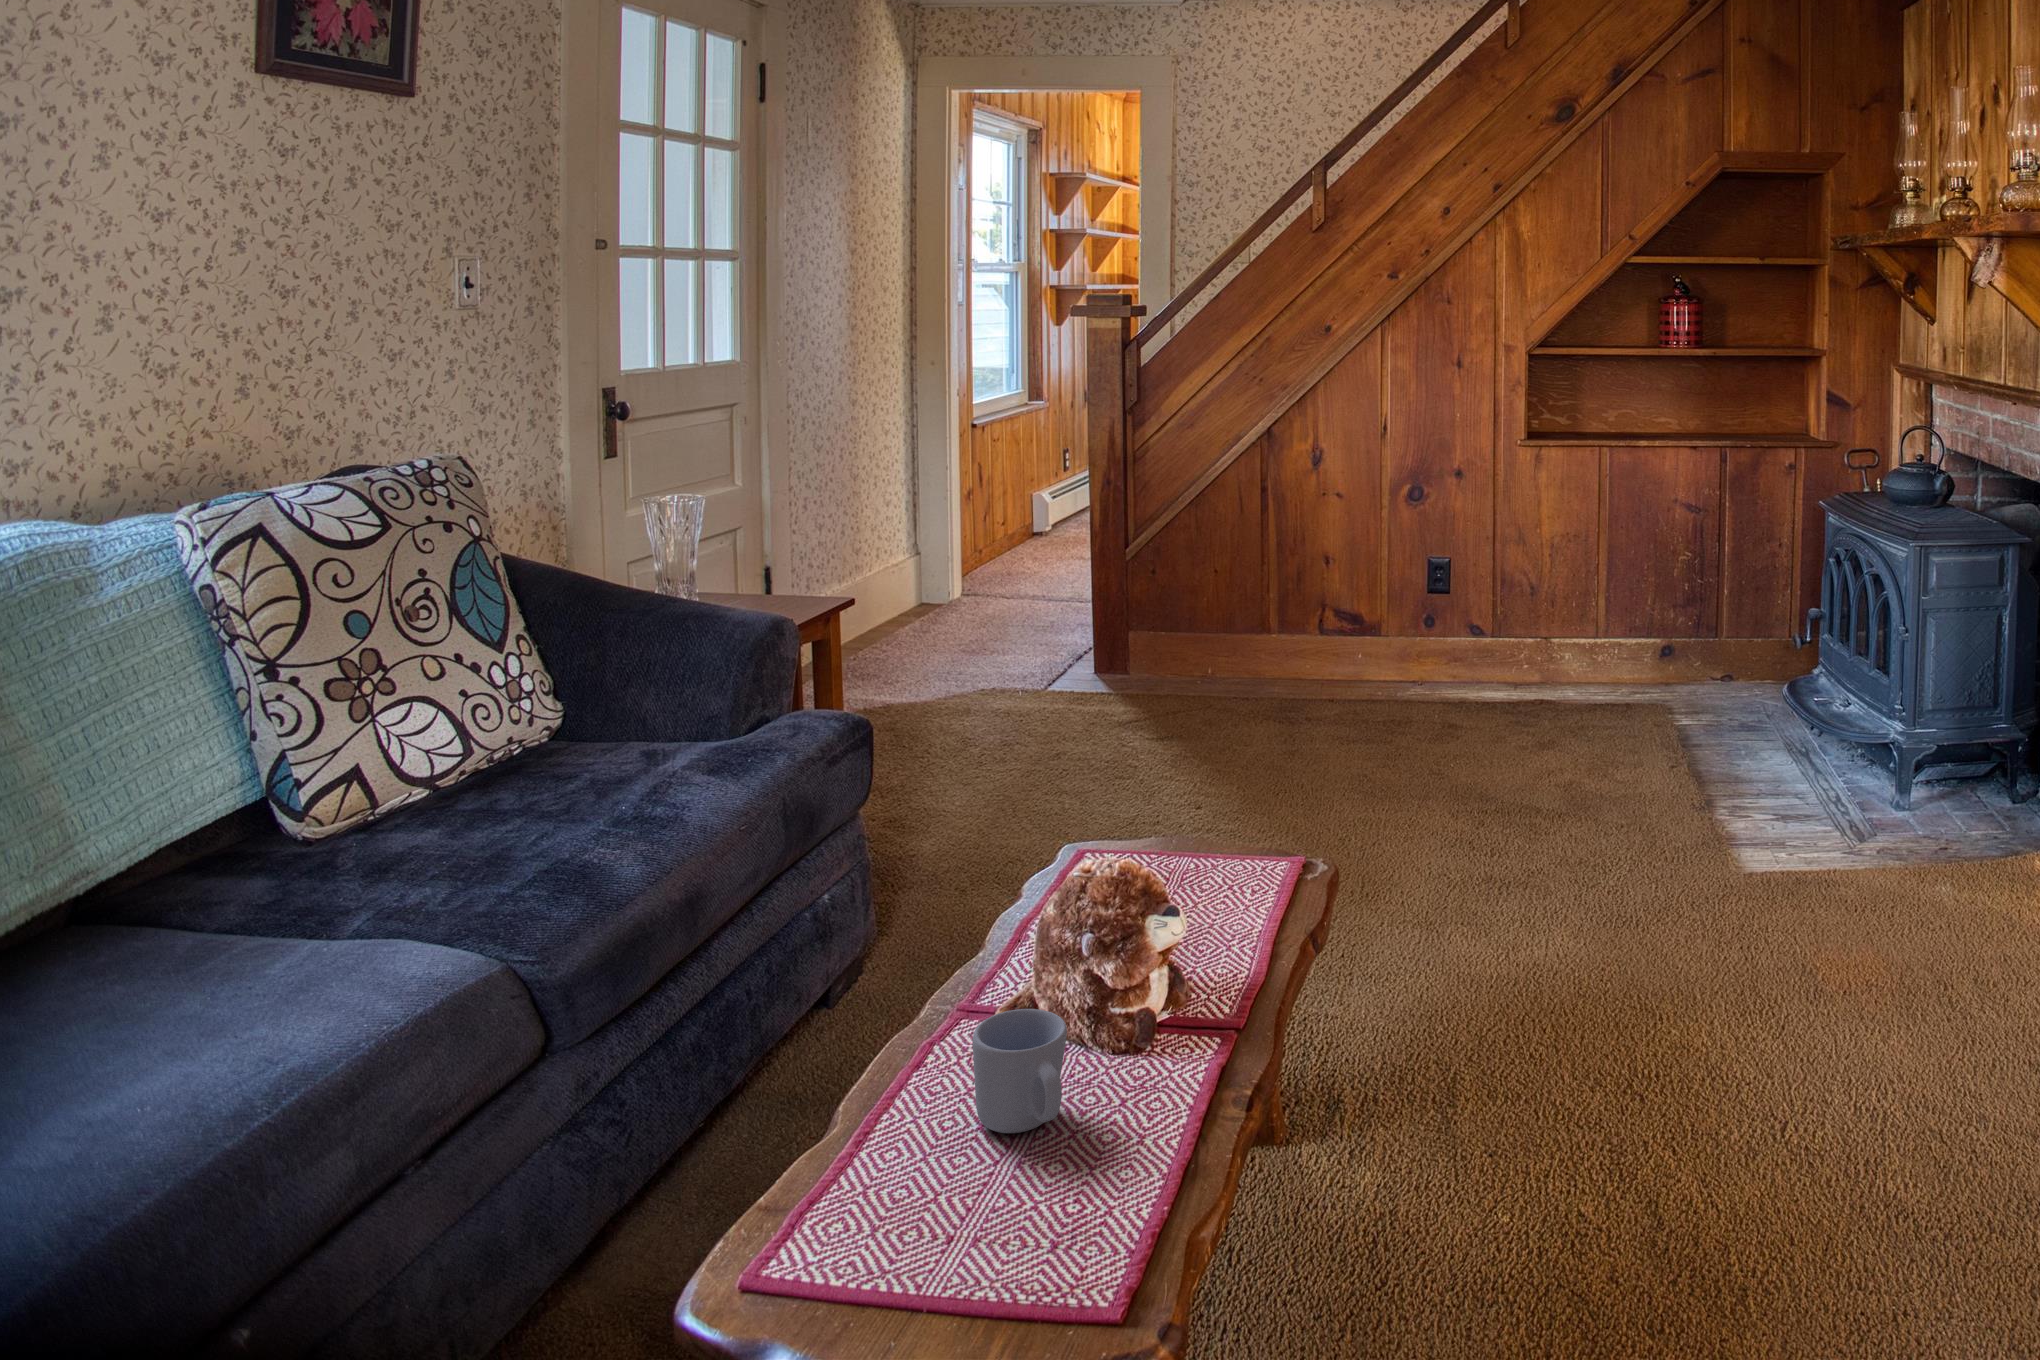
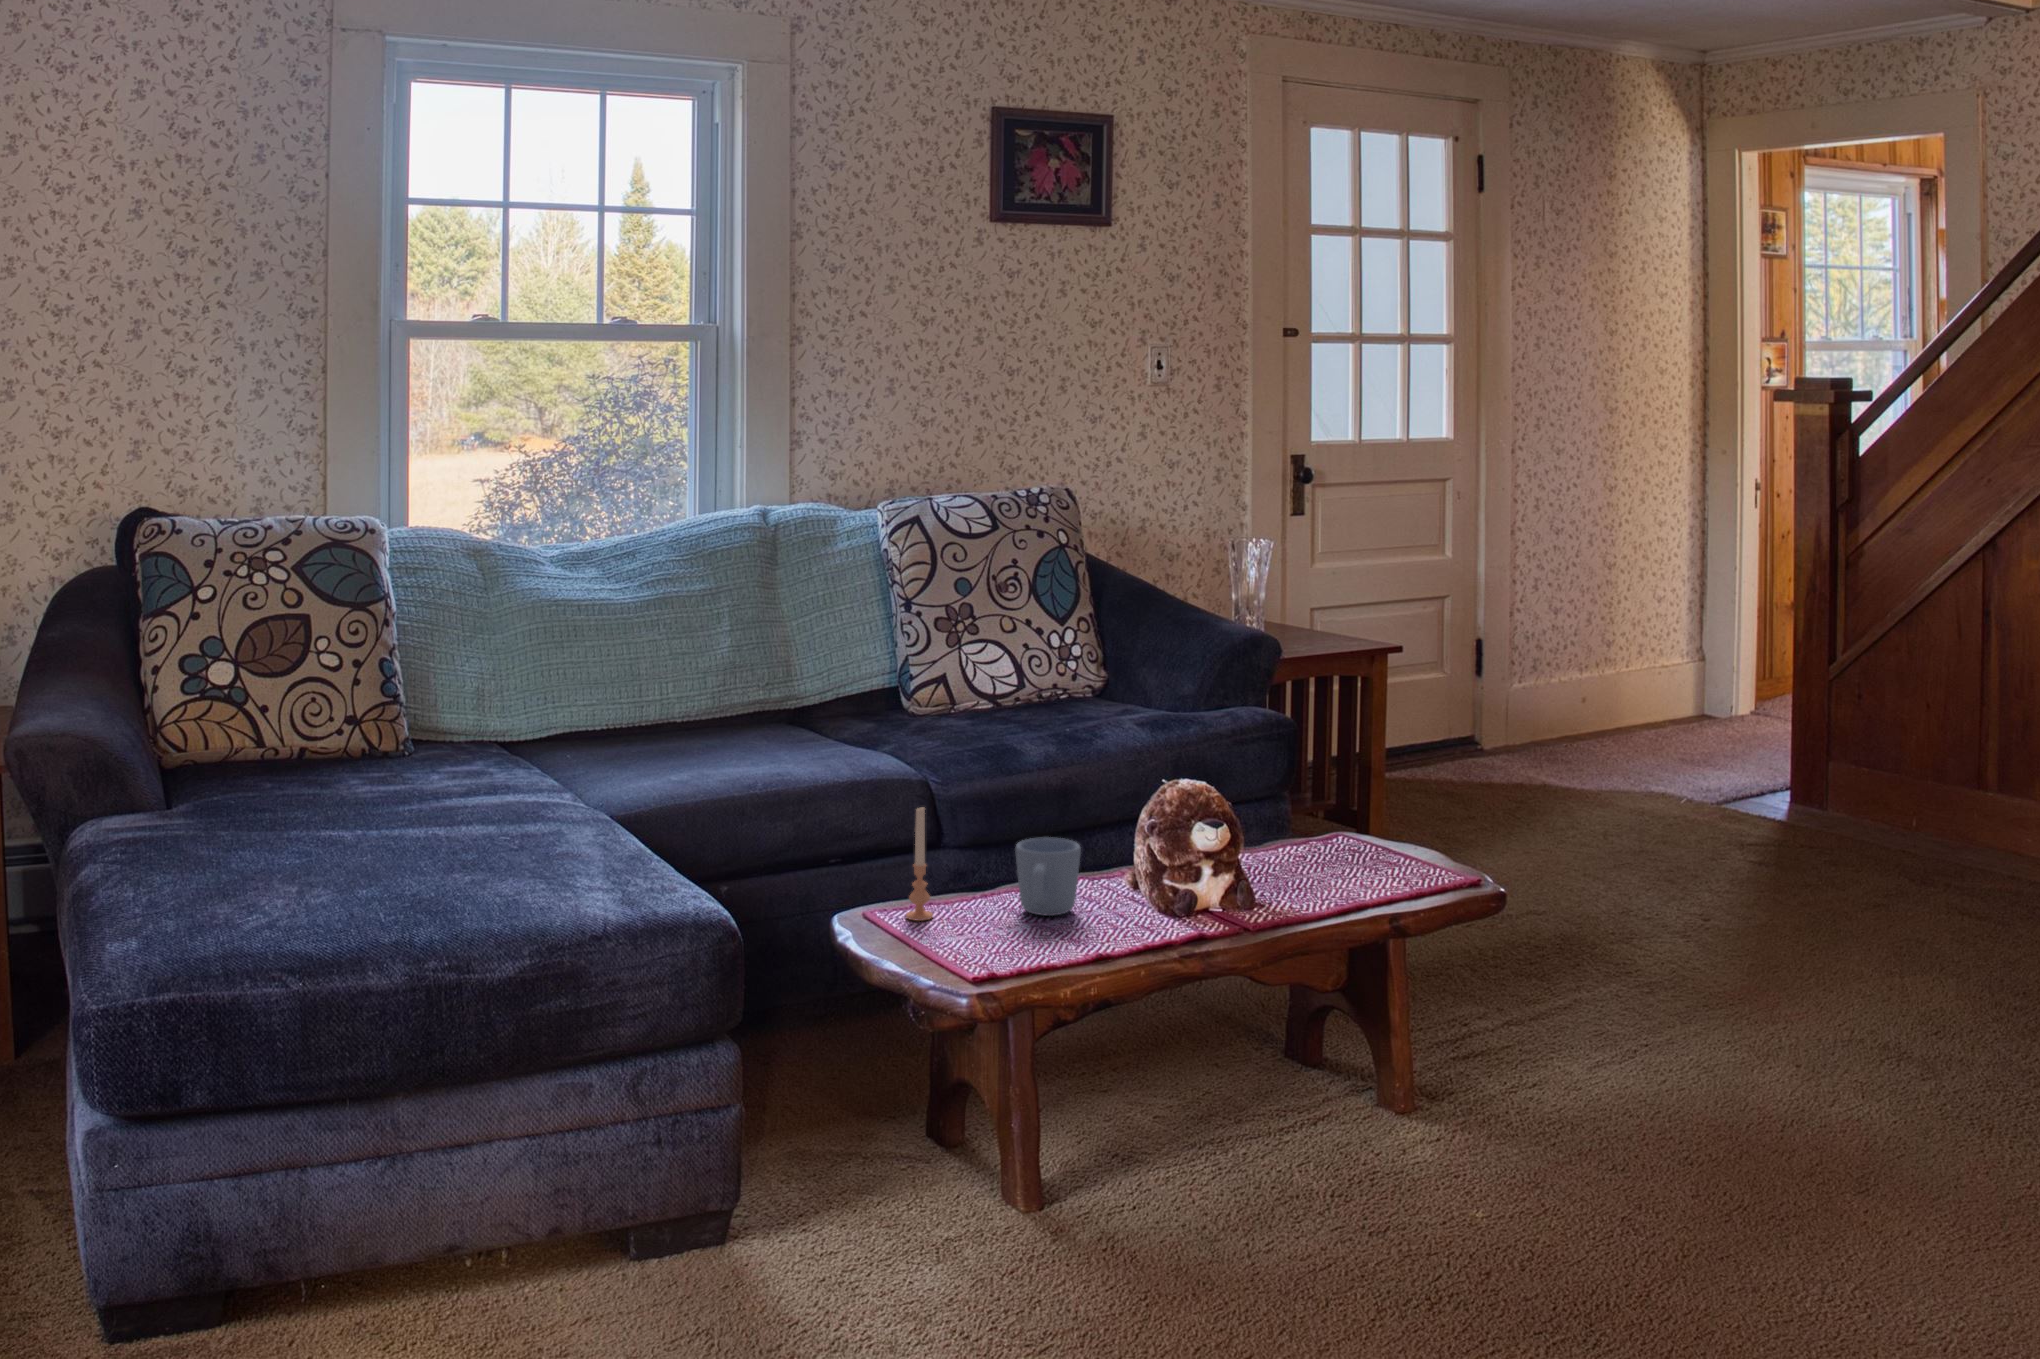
candle: none [849,1046,894,1226] -> present [906,807,933,921]

